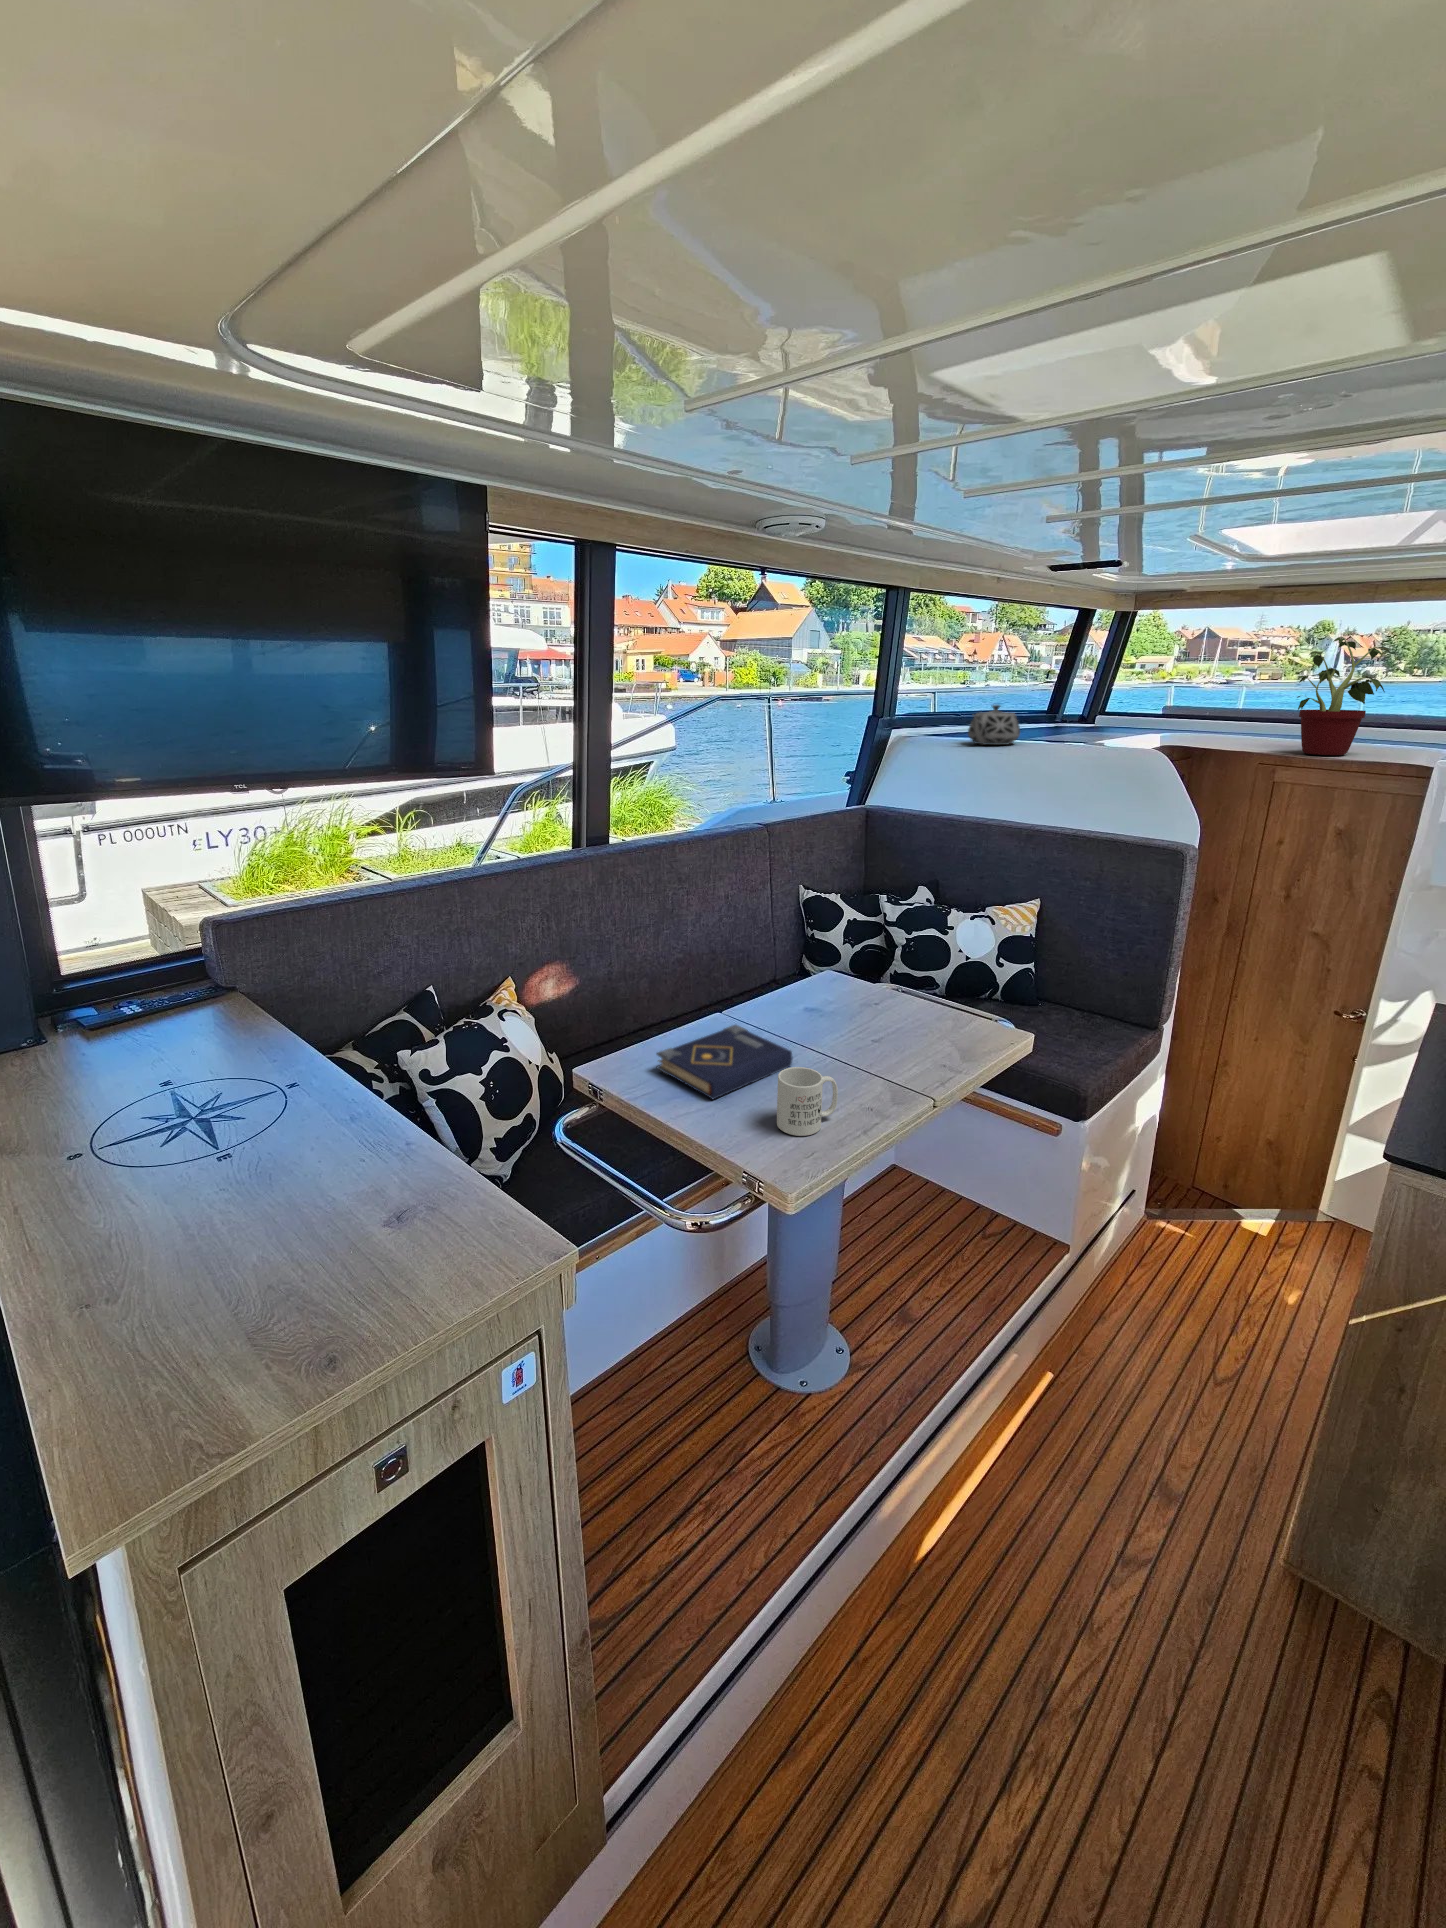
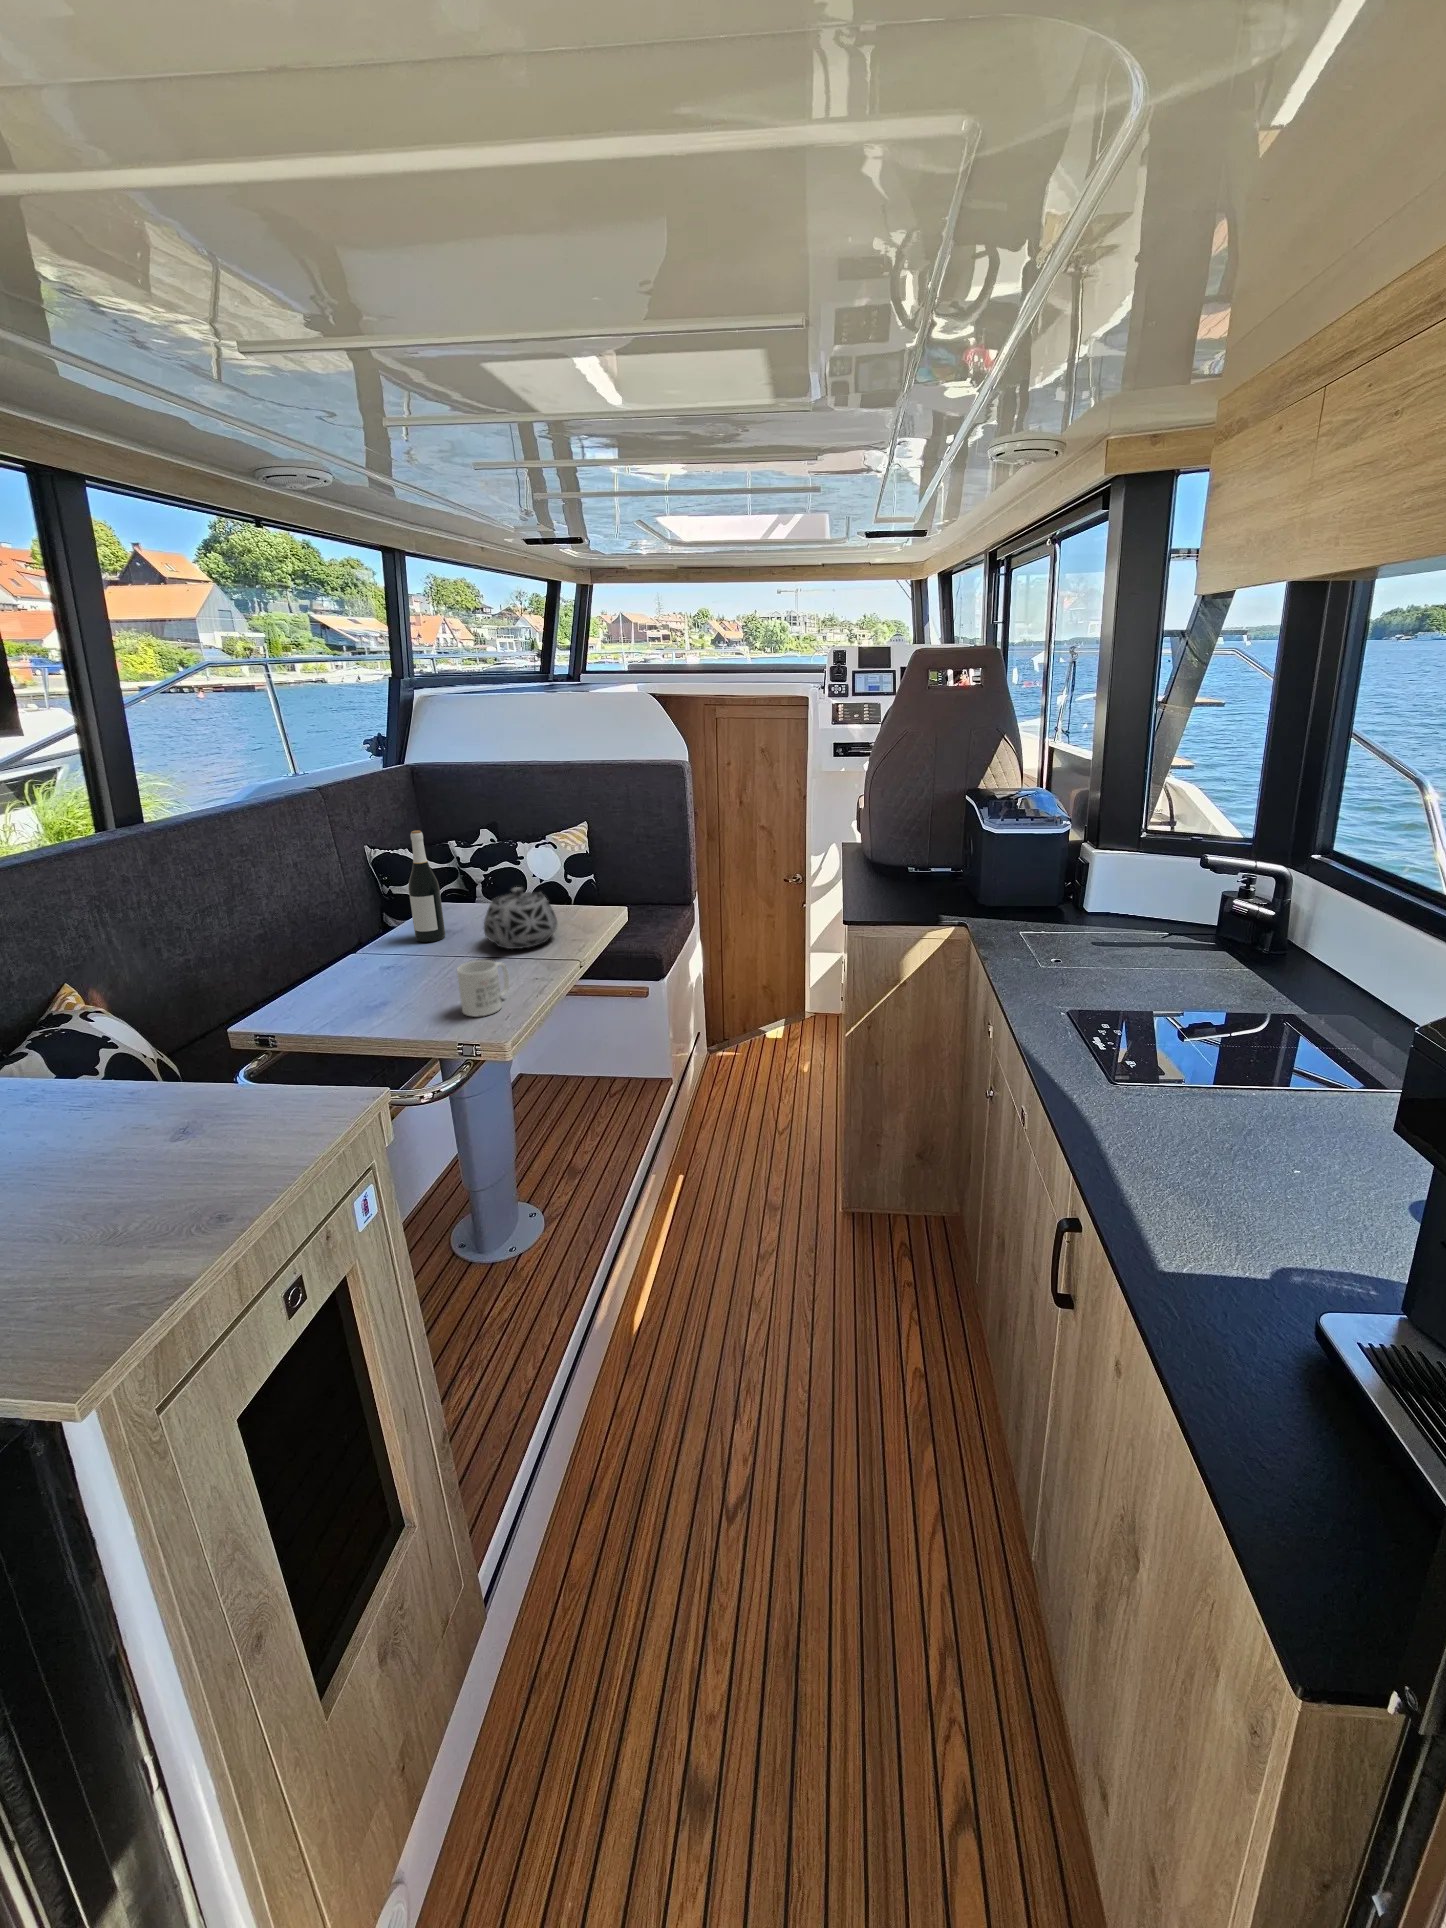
potted plant: present [1297,637,1390,755] -> none [725,605,778,690]
teapot: present [968,705,1020,745] -> present [484,887,557,949]
wine bottle: none [788,895,820,1015] -> present [408,830,445,942]
book: present [657,1025,792,1099] -> none [314,958,448,1016]

